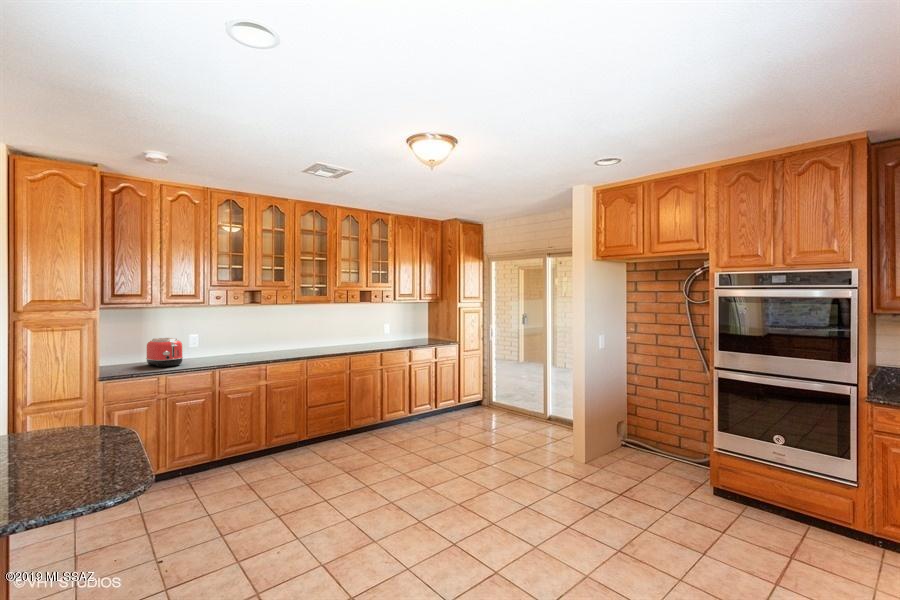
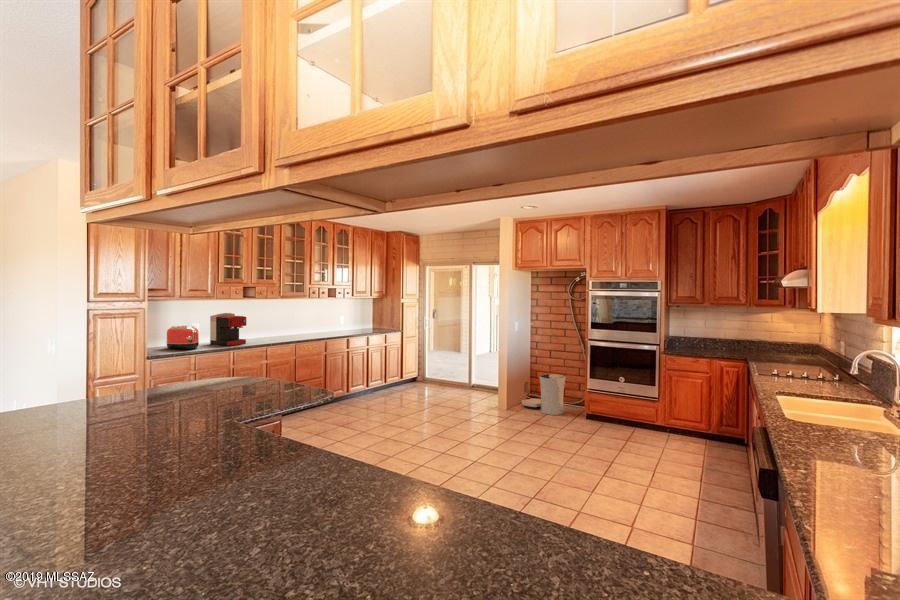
coffee maker: none [206,322,247,362] -> present [210,313,246,346]
trash can: none [611,414,679,480] -> present [522,374,566,415]

